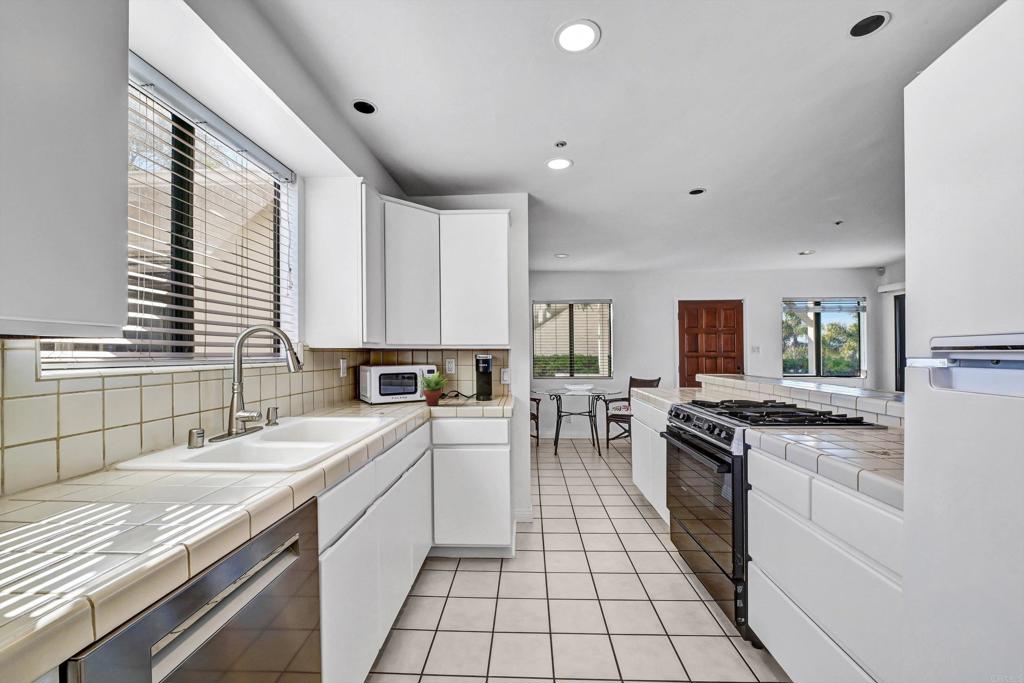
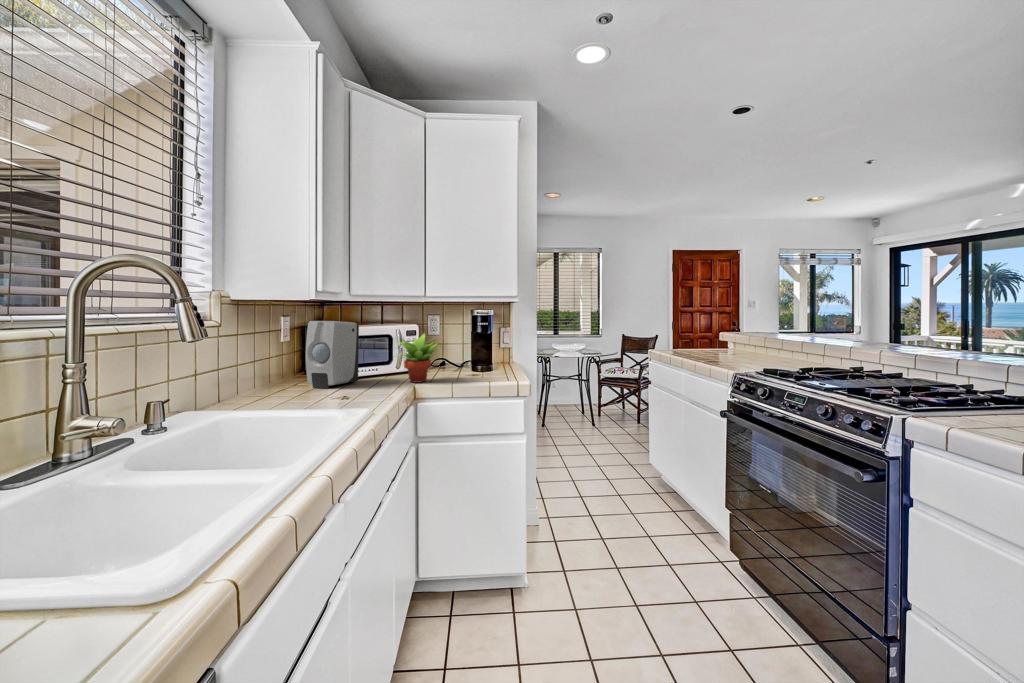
soap dispenser: none [357,362,394,408] -> present [306,321,359,388]

